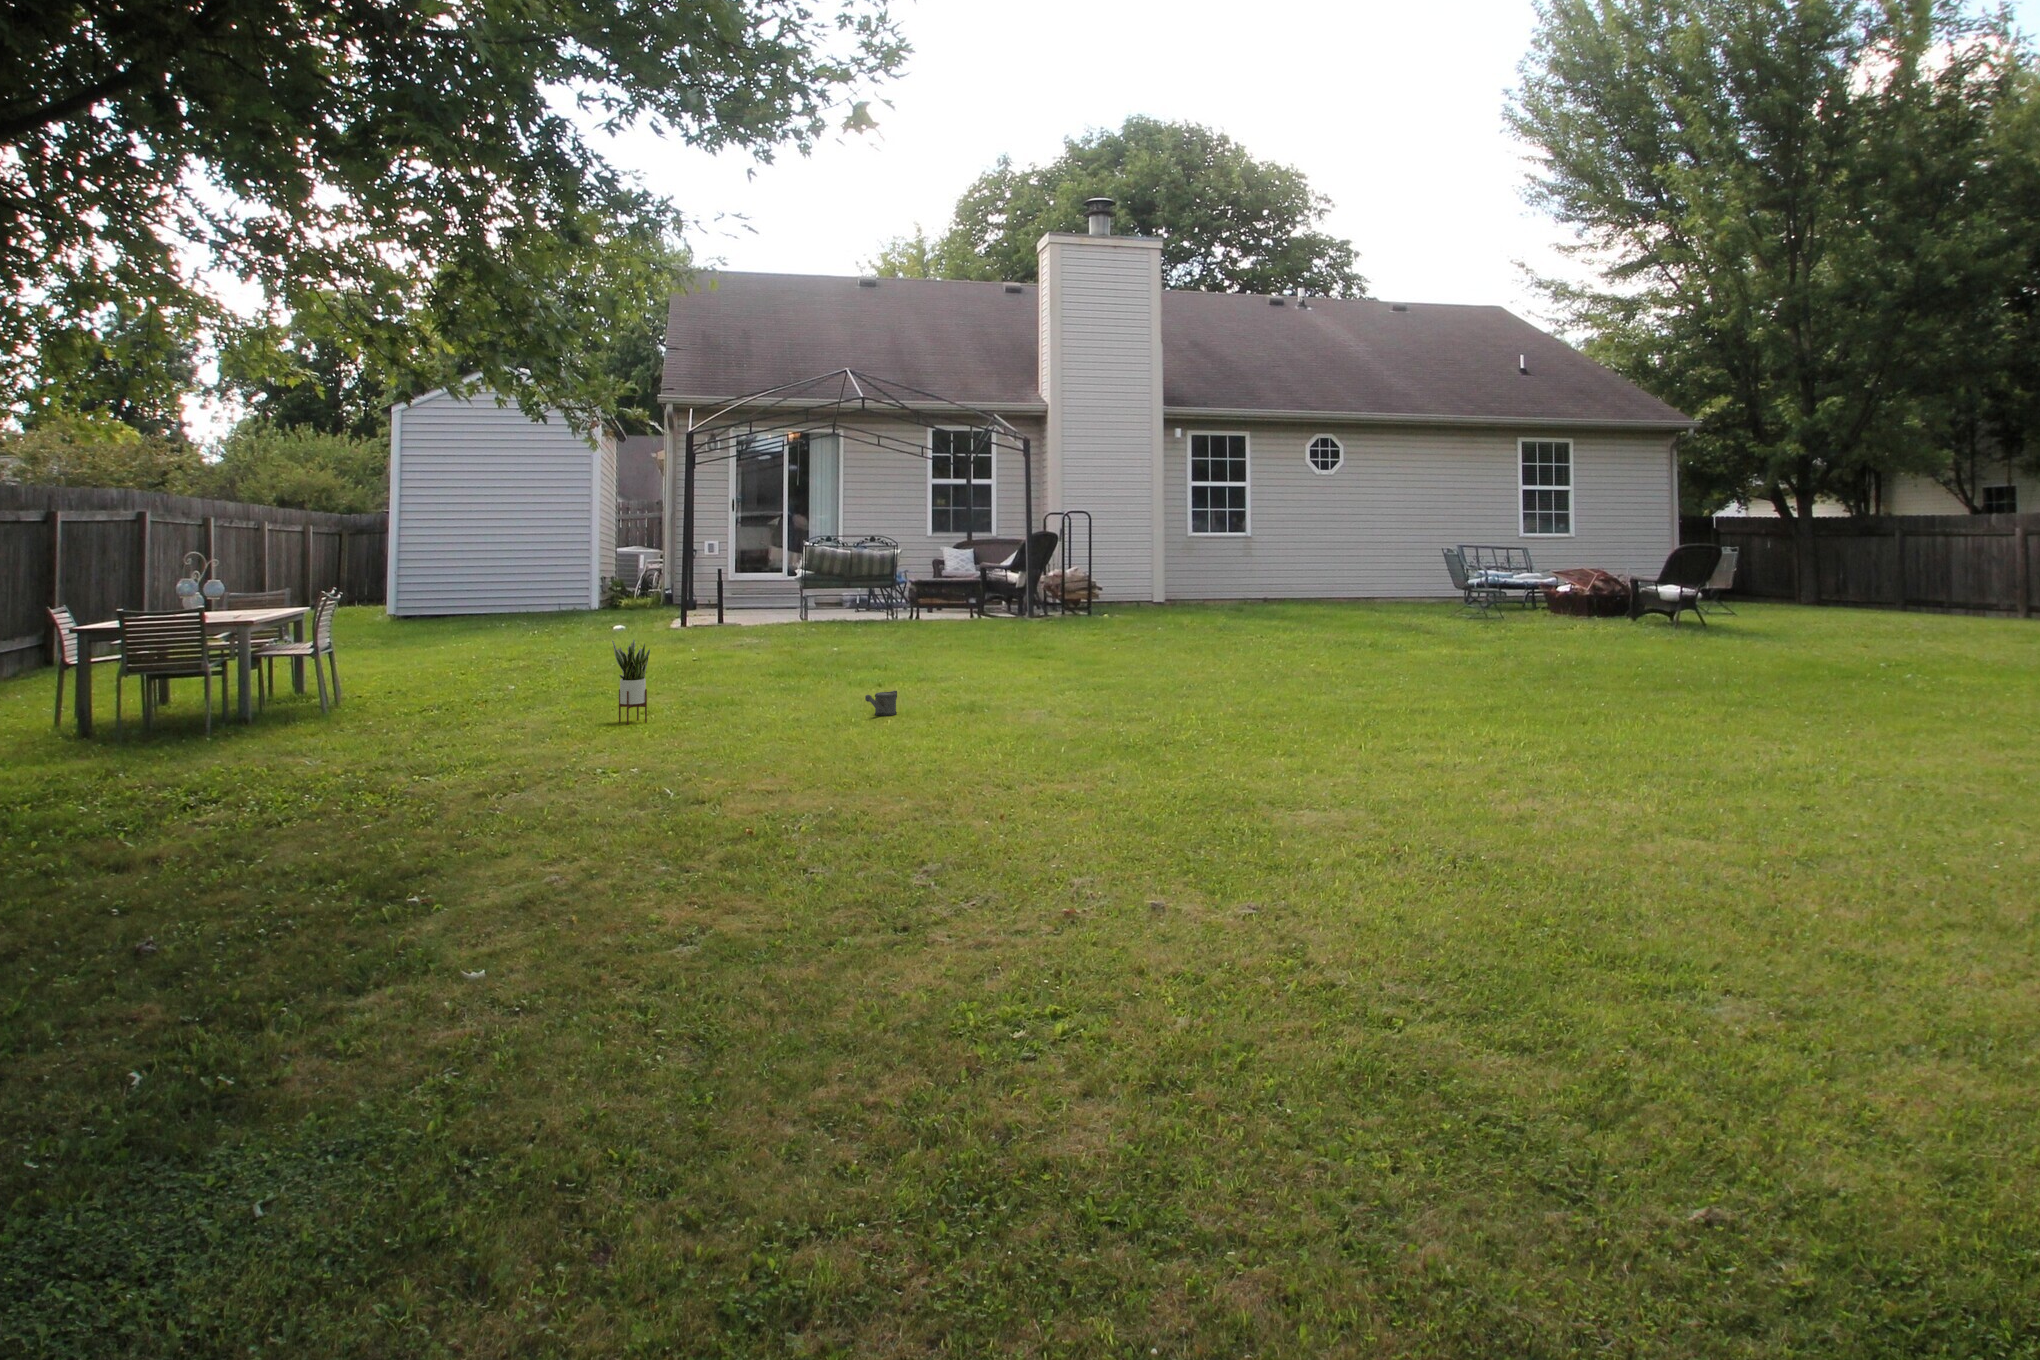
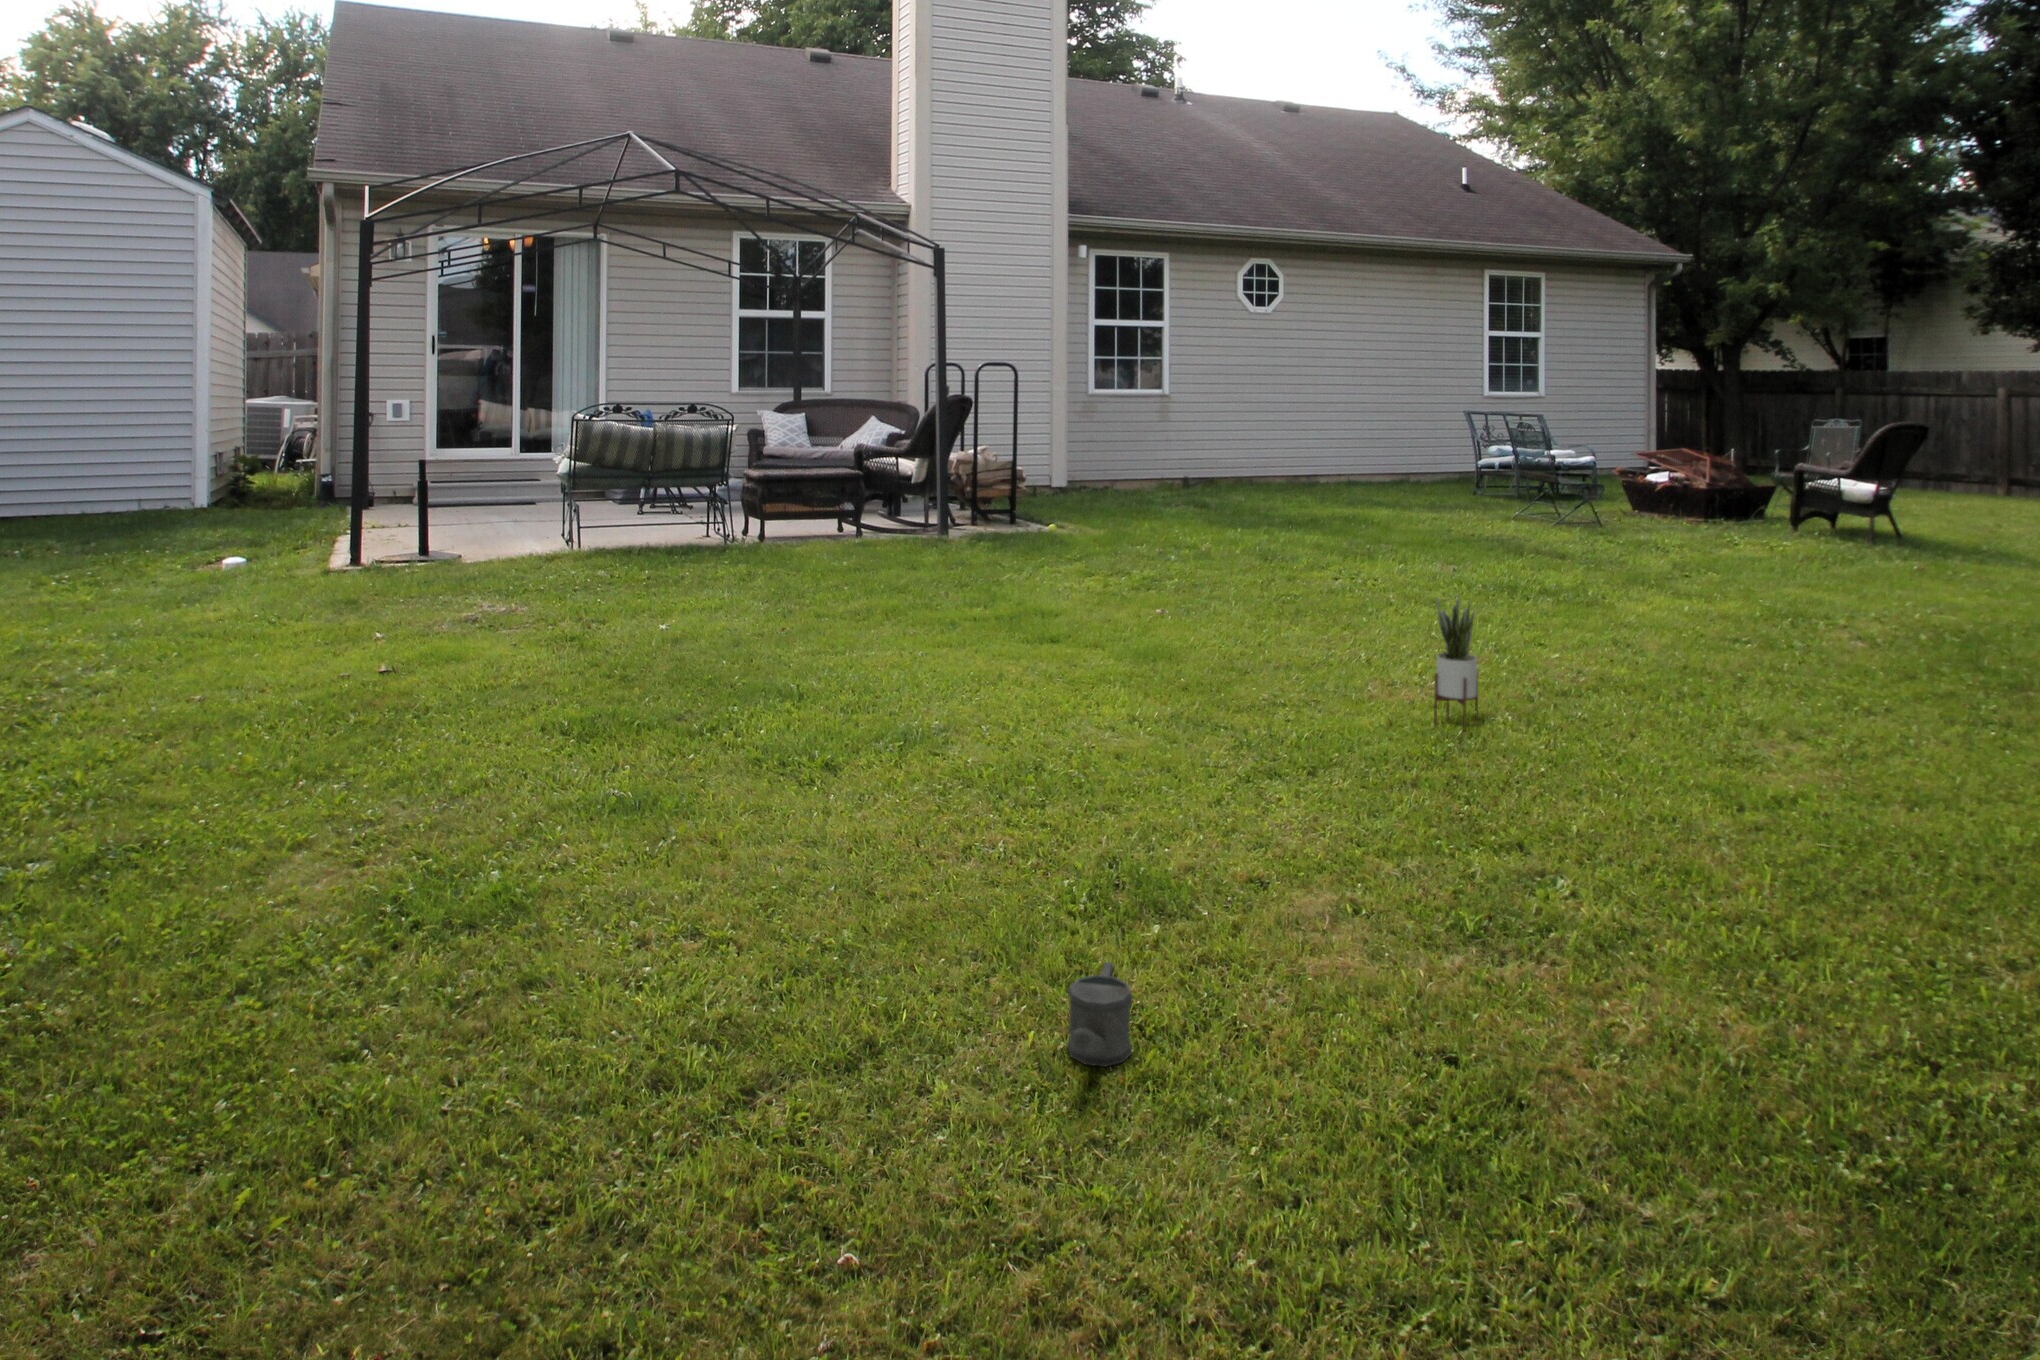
potted plant: present [612,639,650,725] -> present [1434,596,1478,731]

